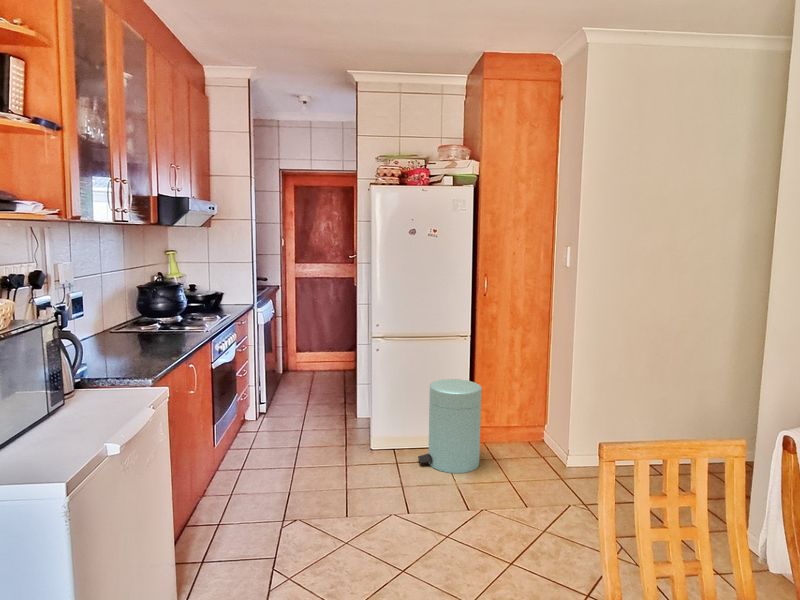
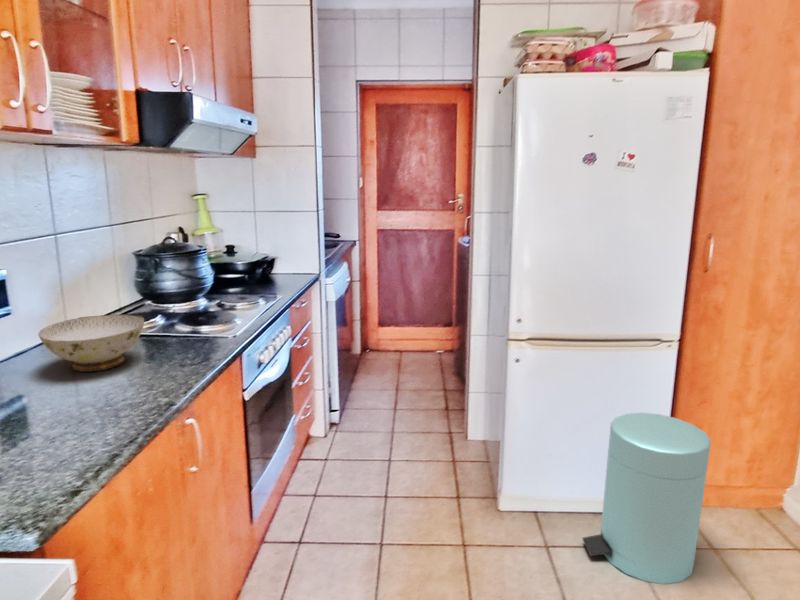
ceramic bowl: none [104,317,160,345] -> present [39,314,144,372]

